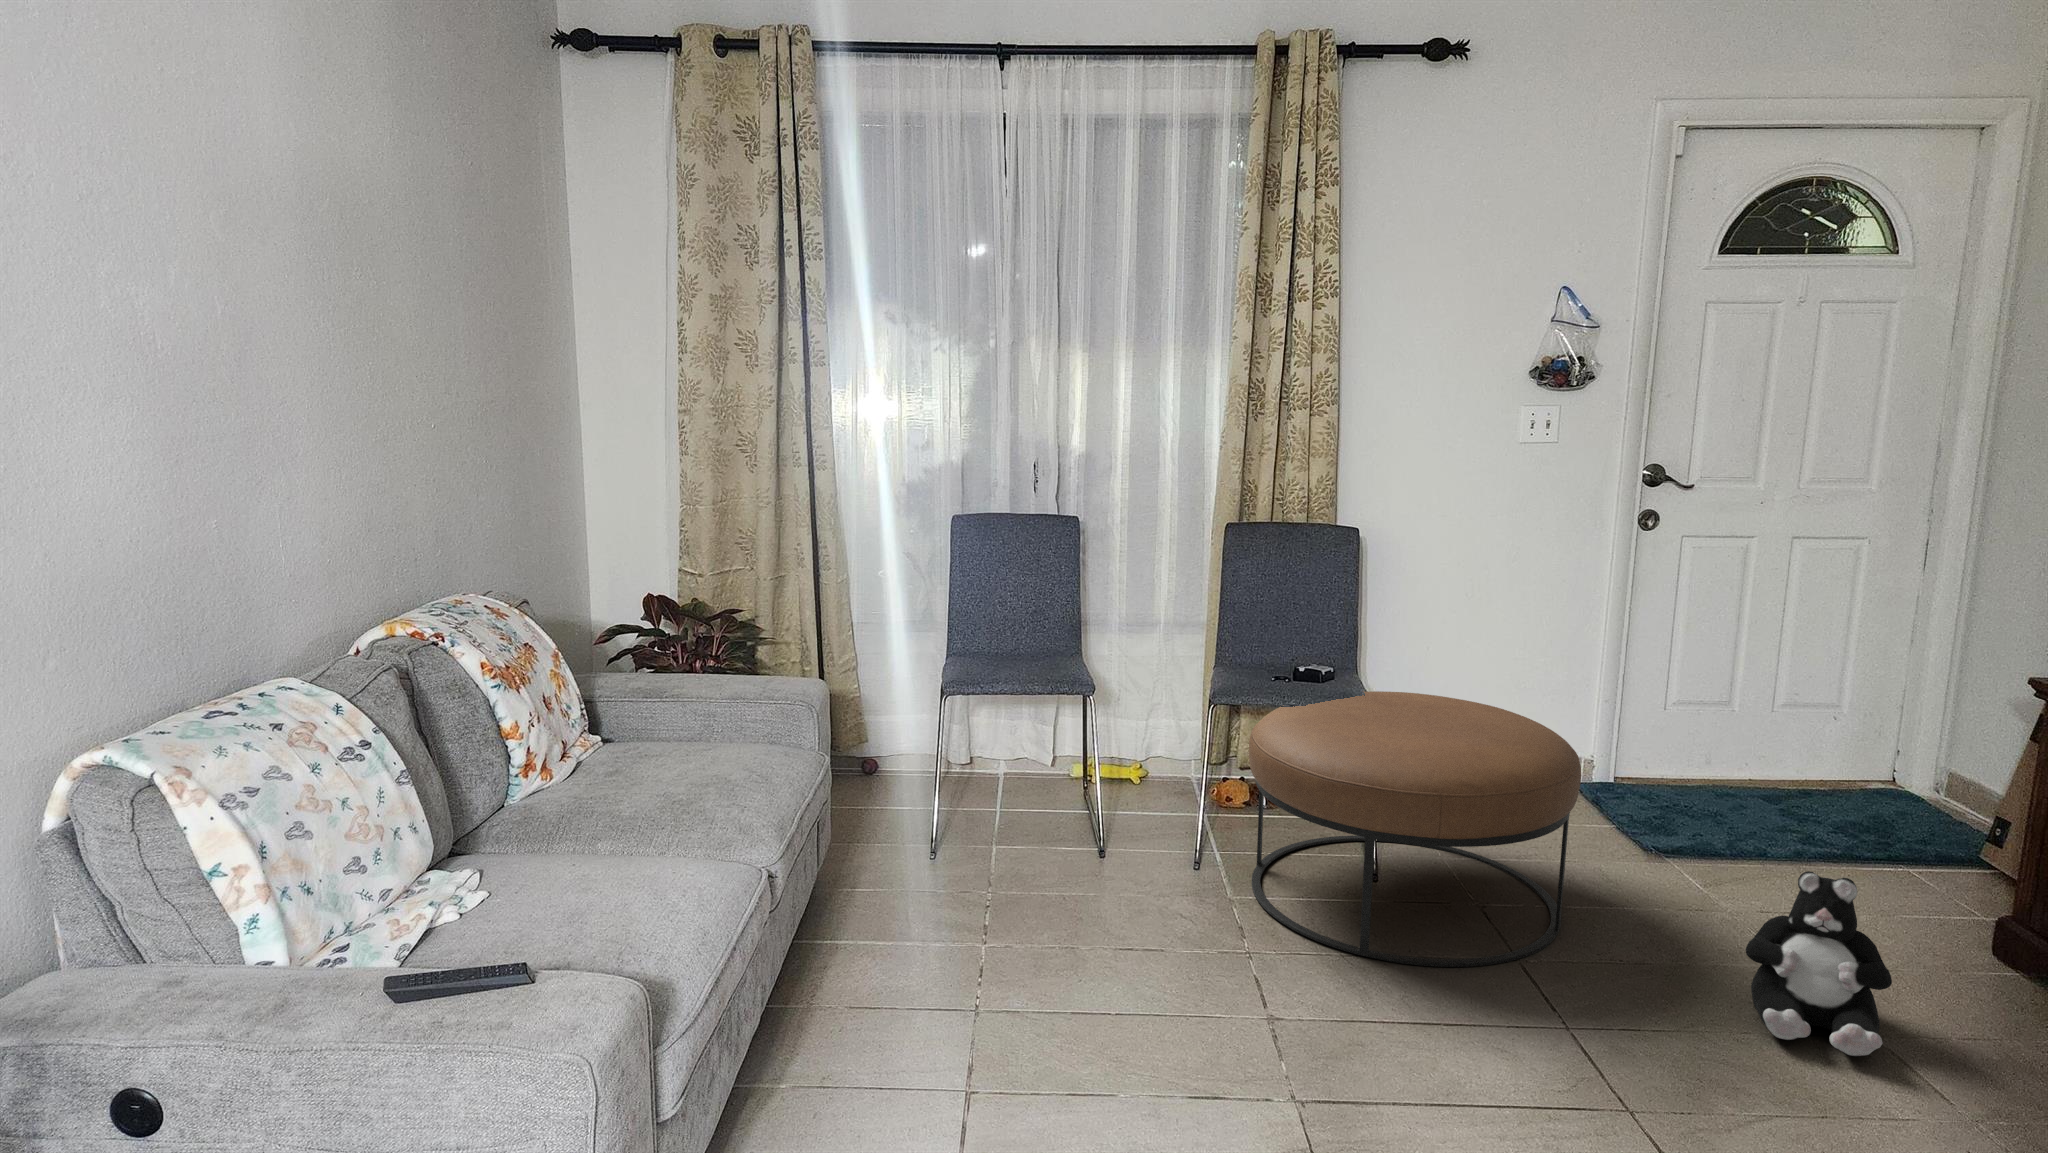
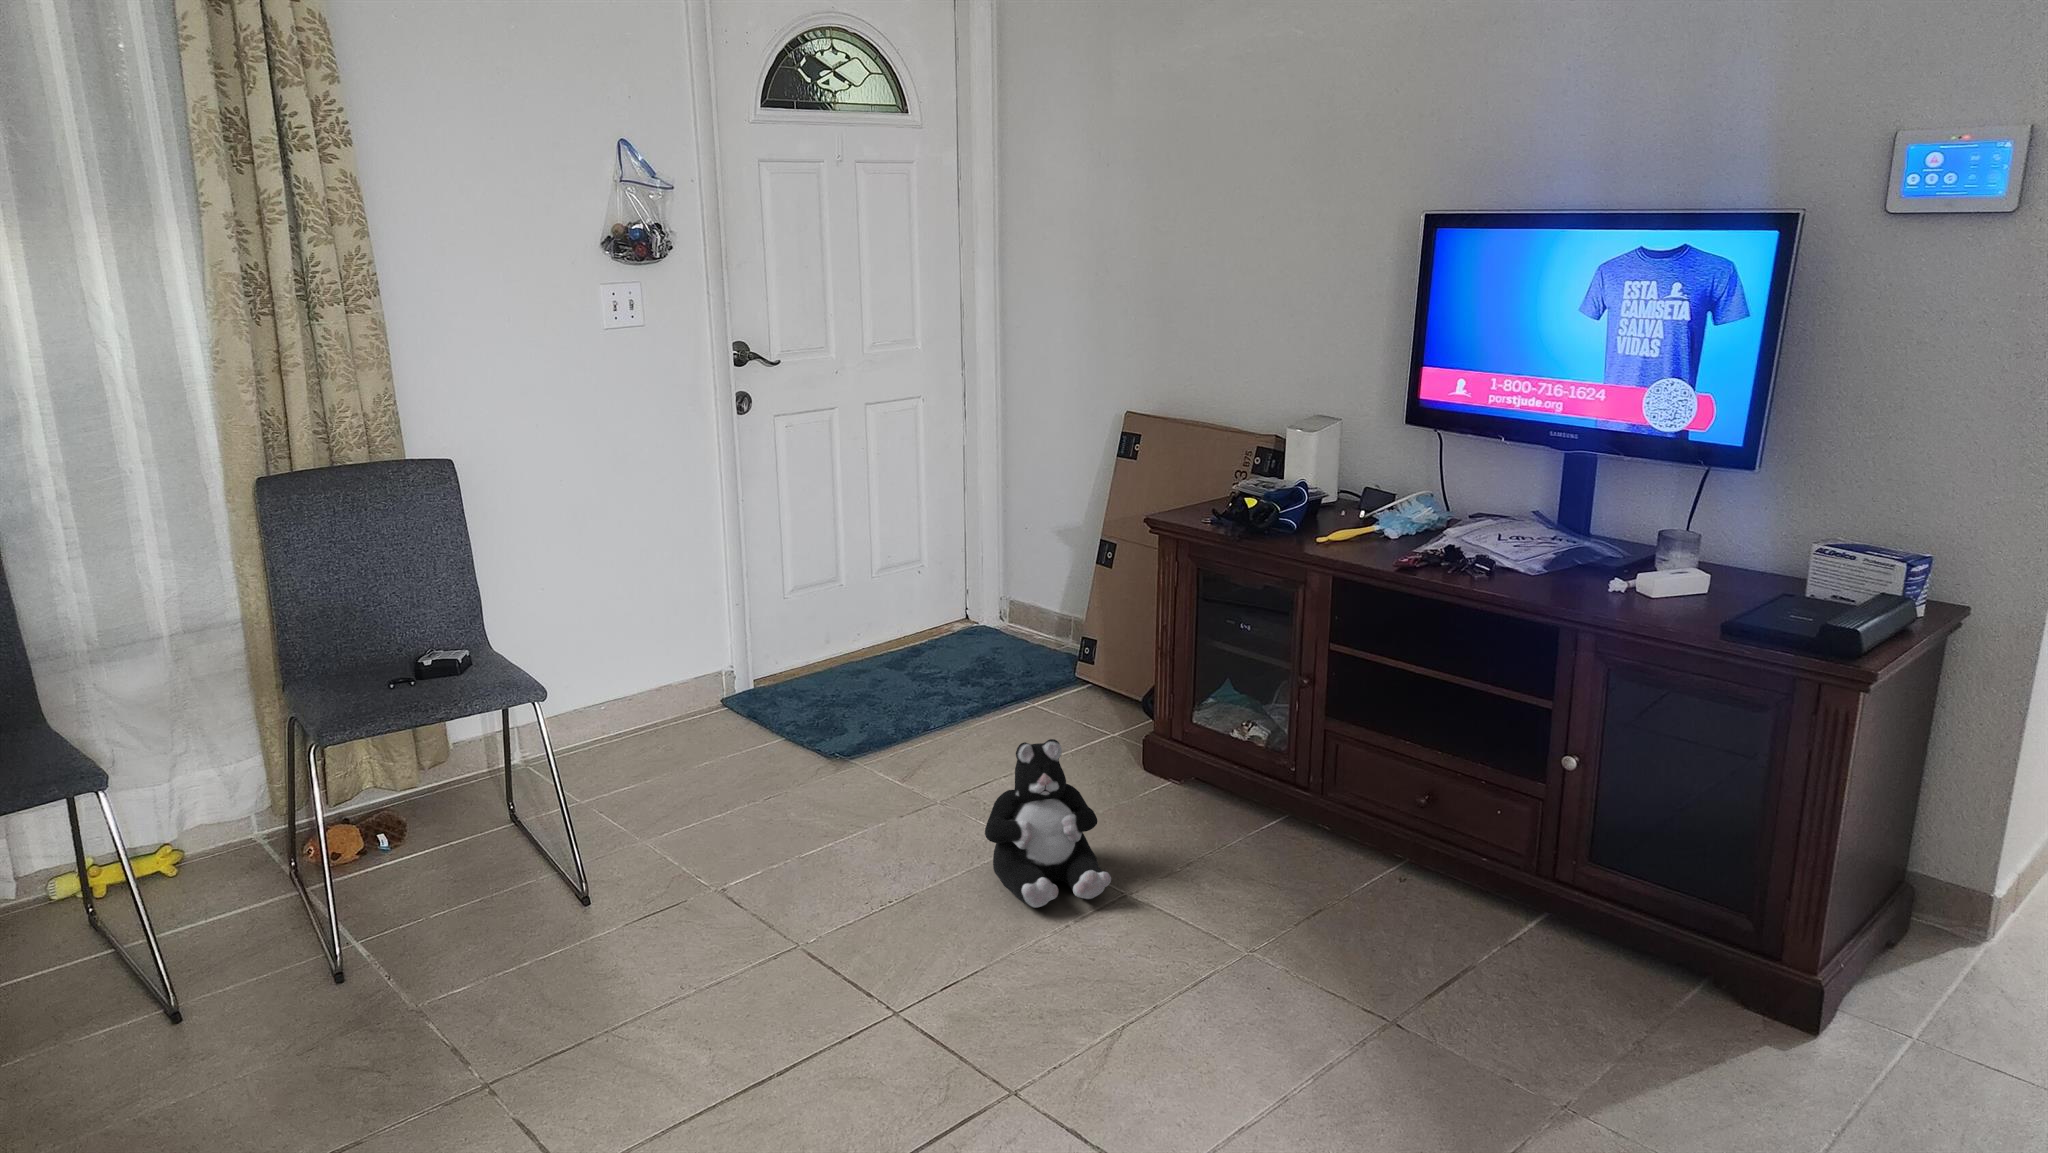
ottoman: present [1249,691,1581,967] -> none [397,651,804,1004]

